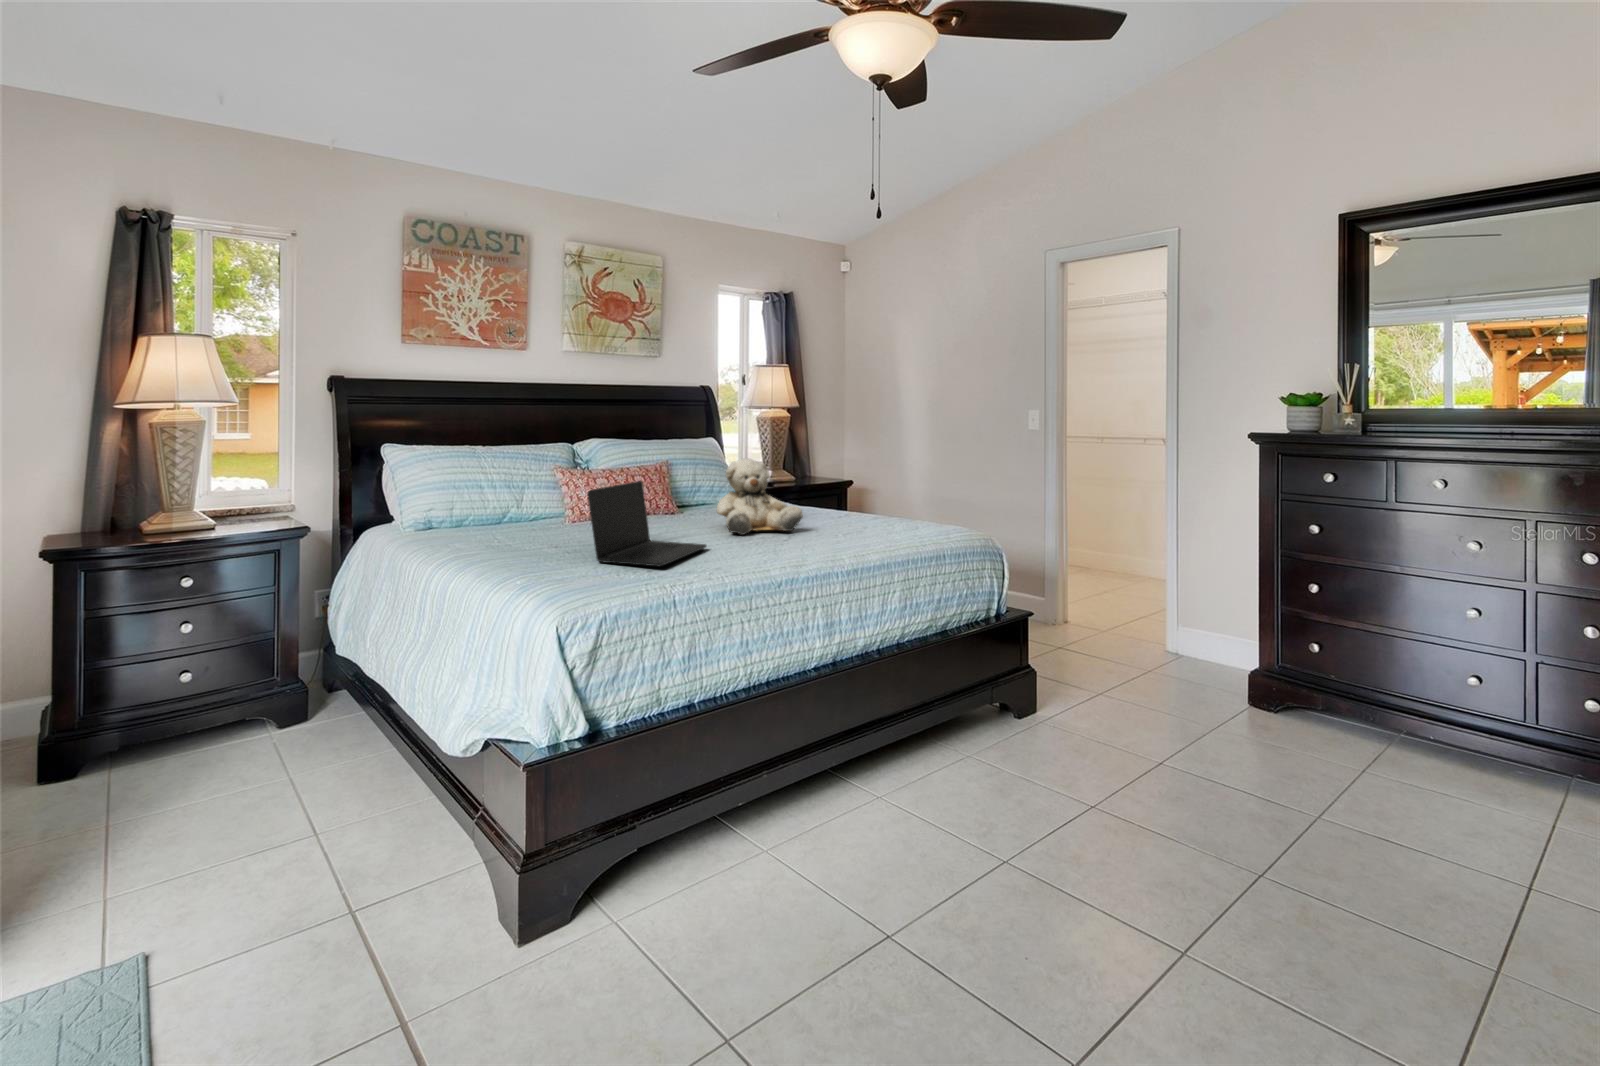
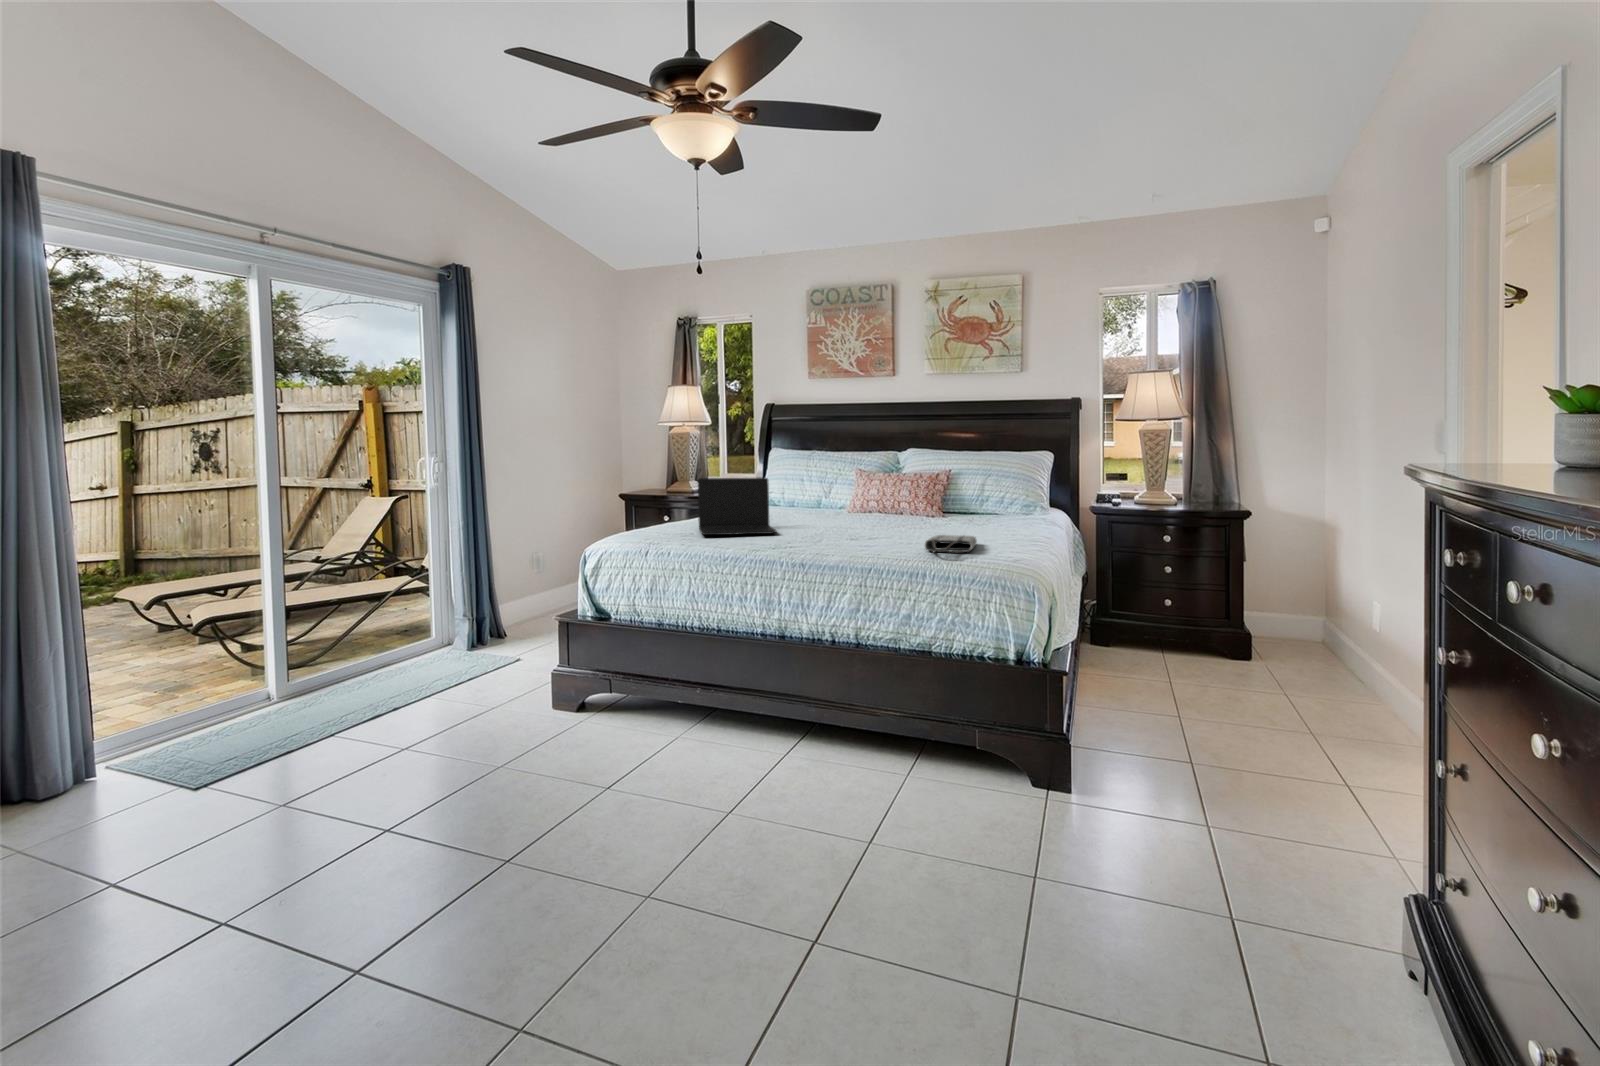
teddy bear: present [717,458,803,535] -> none [828,465,907,535]
tote bag: none [844,519,928,538] -> present [925,535,977,553]

